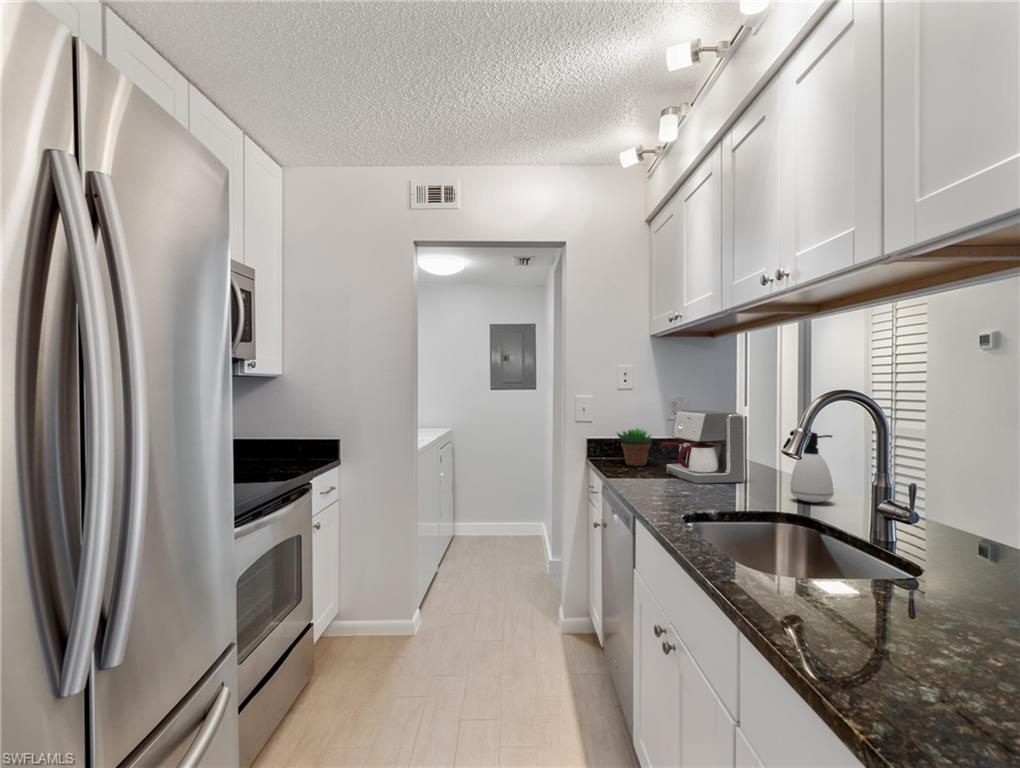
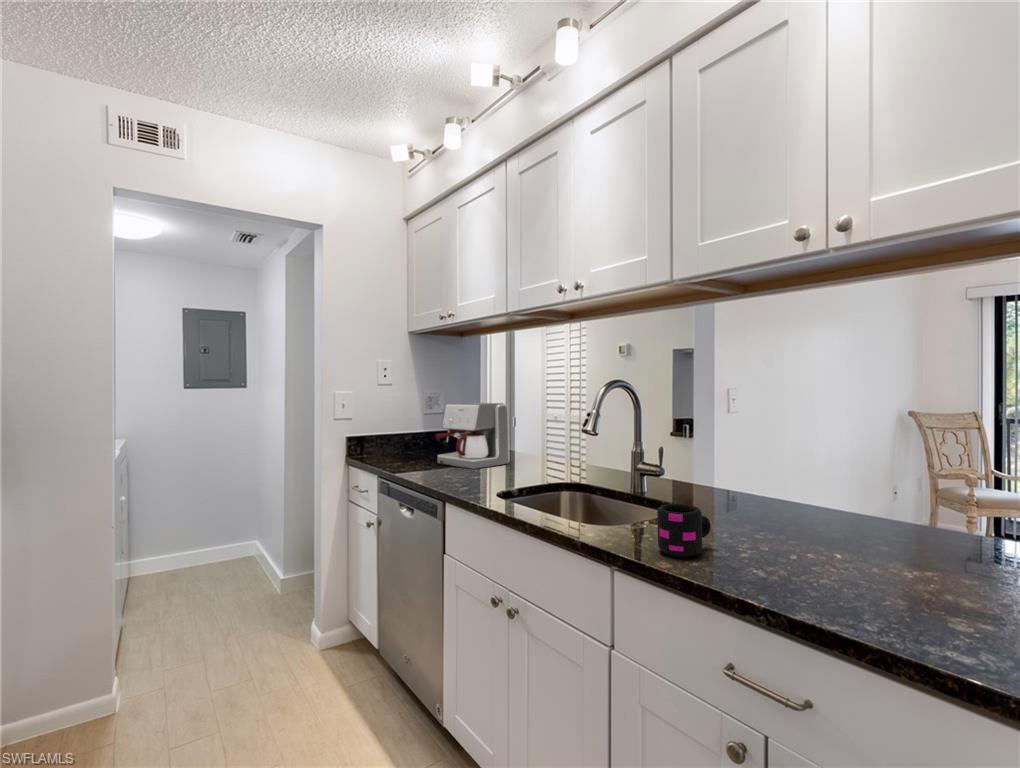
succulent plant: present [617,429,651,466] -> none [379,422,417,460]
soap dispenser: present [791,432,834,503] -> none [557,416,587,472]
mug: none [781,559,872,634] -> present [657,504,711,556]

